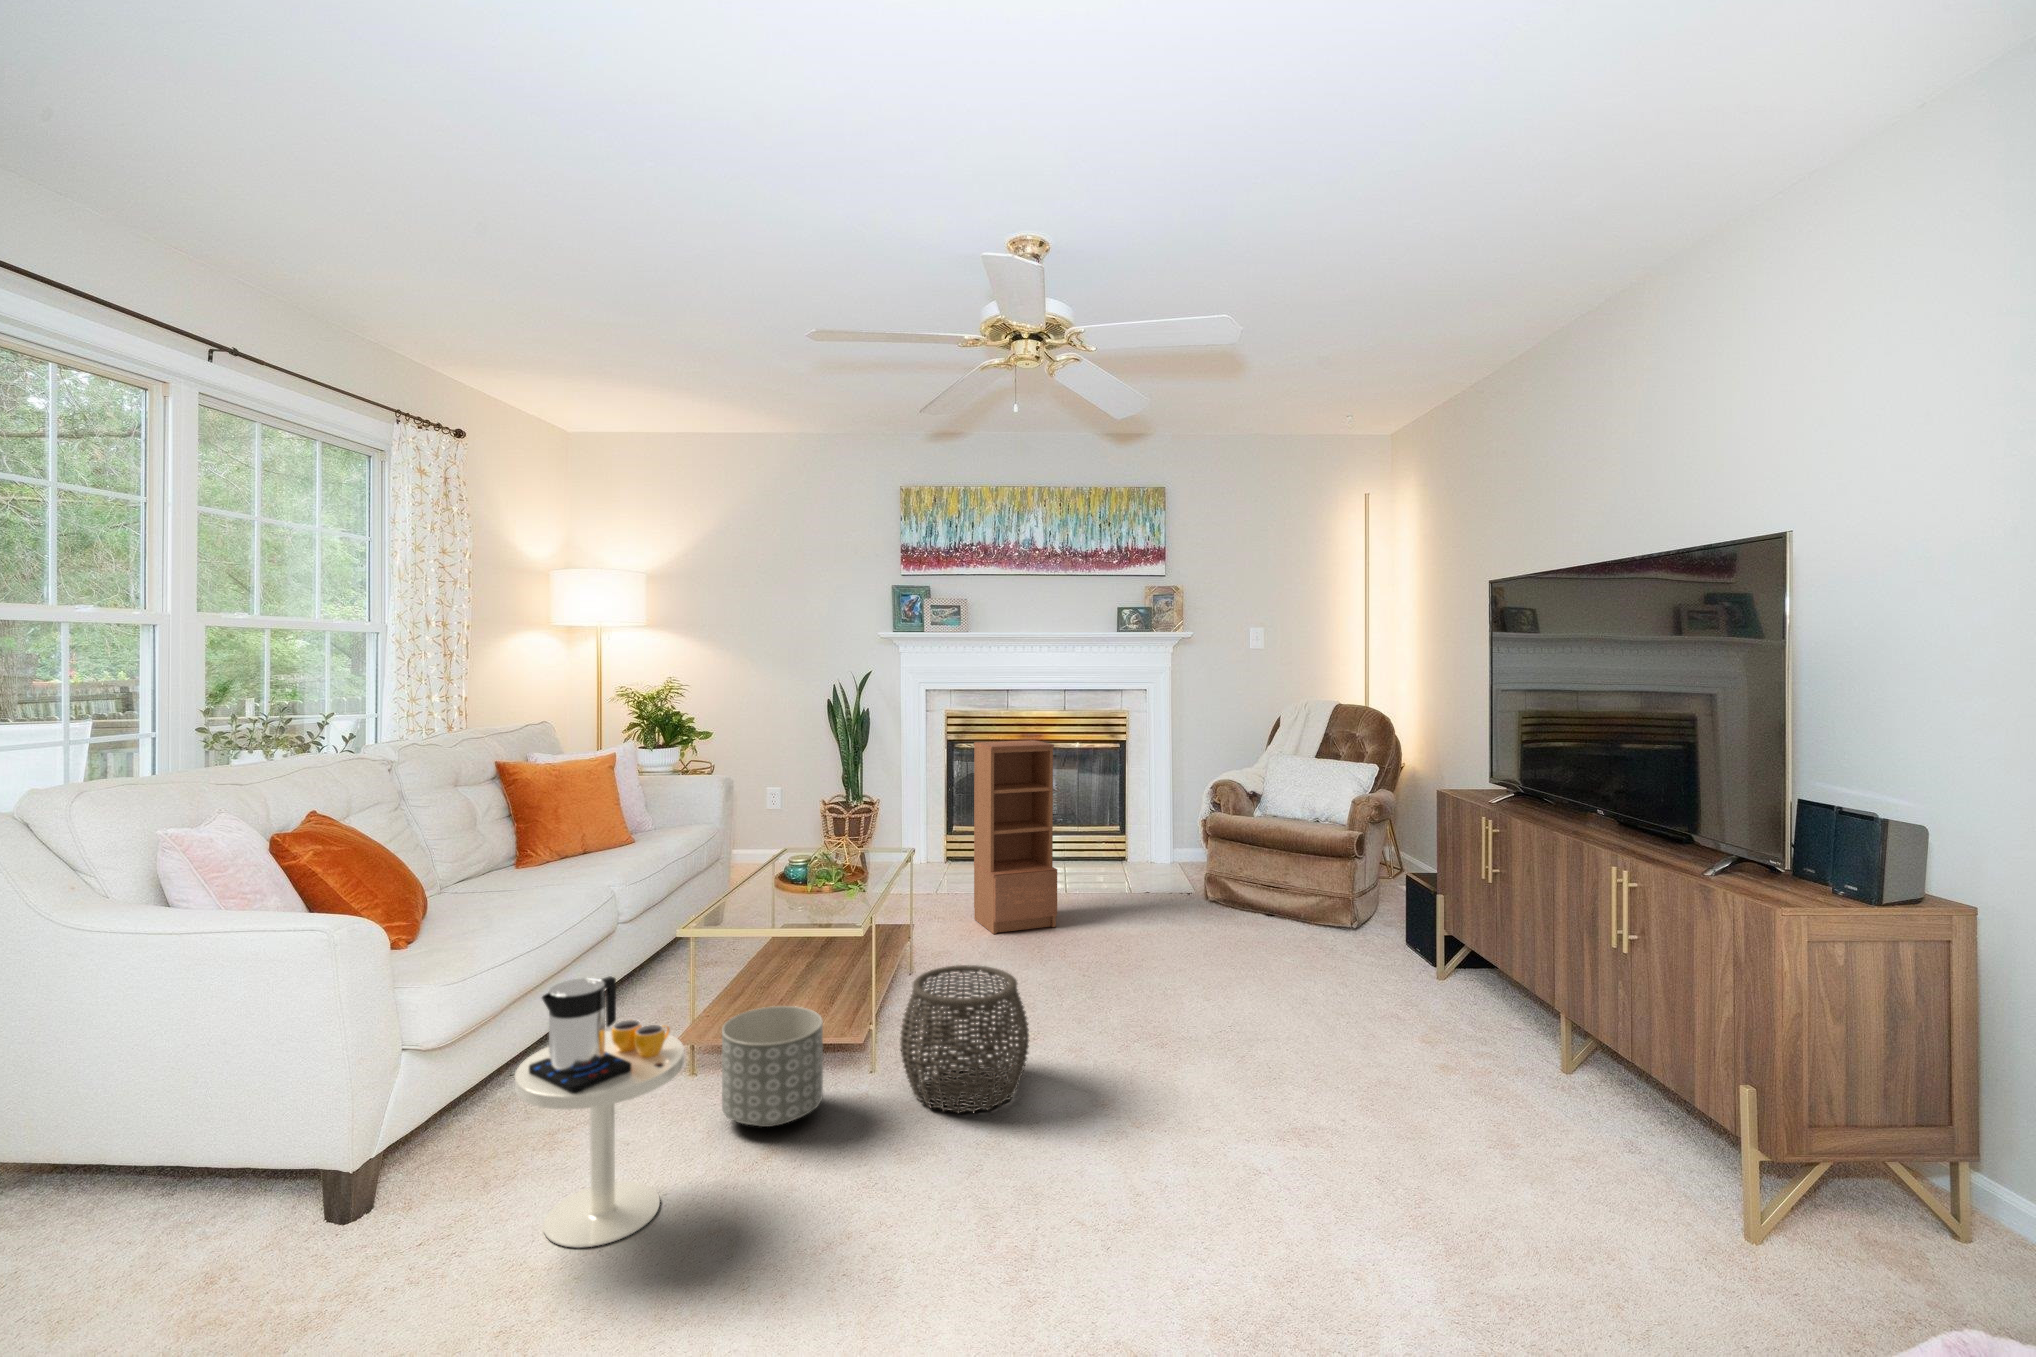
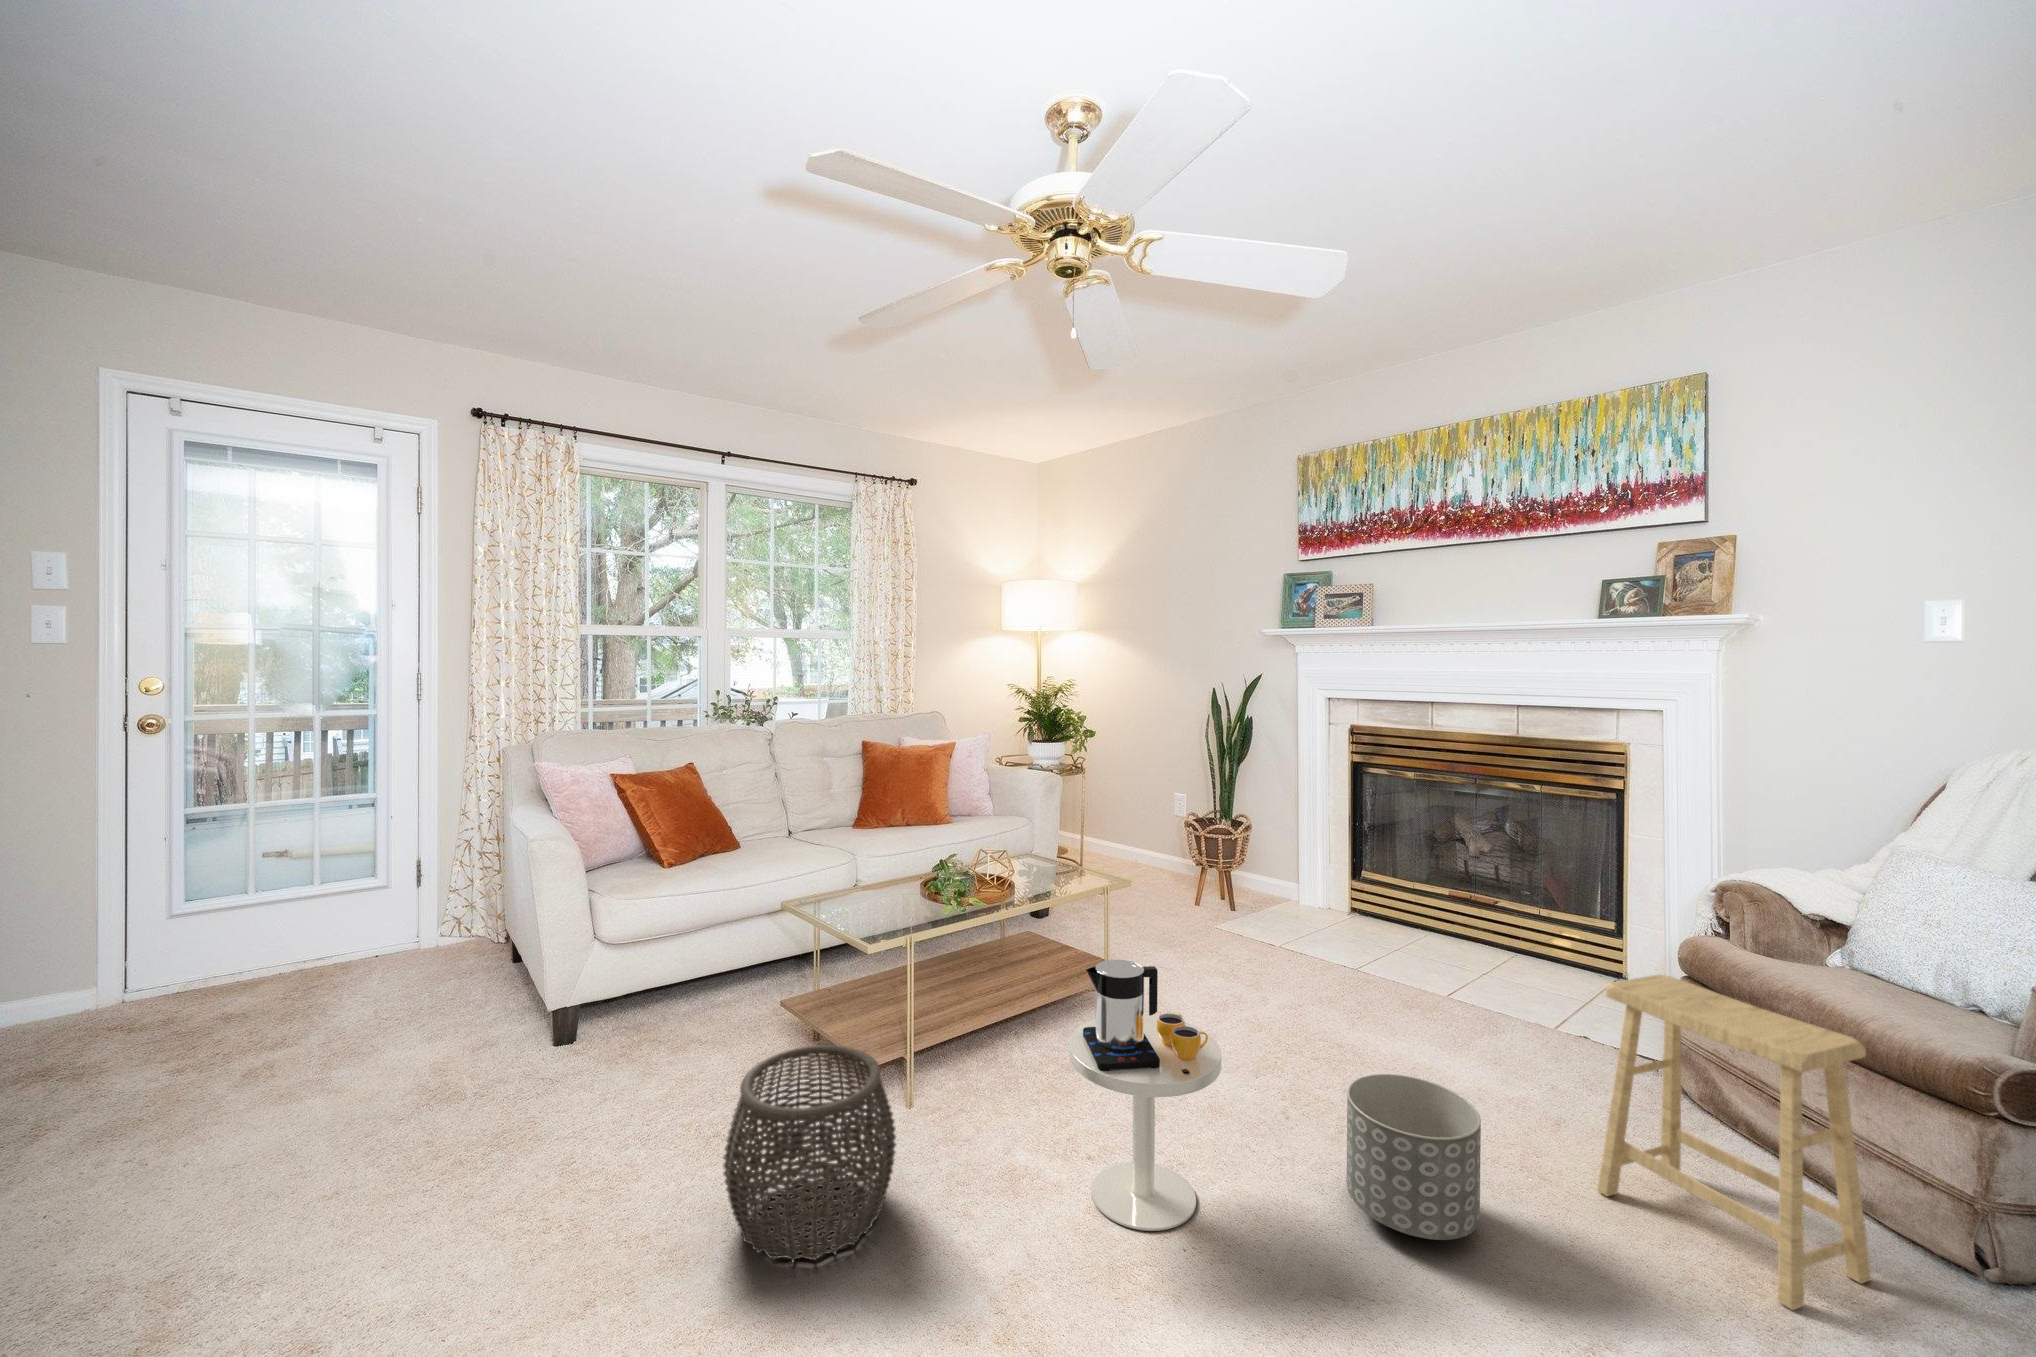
bookcase: present [974,740,1057,934] -> none [1227,768,1335,1044]
footstool: none [1236,824,1330,951] -> present [1598,975,1872,1310]
side table: present [515,976,684,1248] -> present [1069,960,1221,1231]
planter: present [722,1006,823,1127] -> present [1347,1074,1481,1240]

